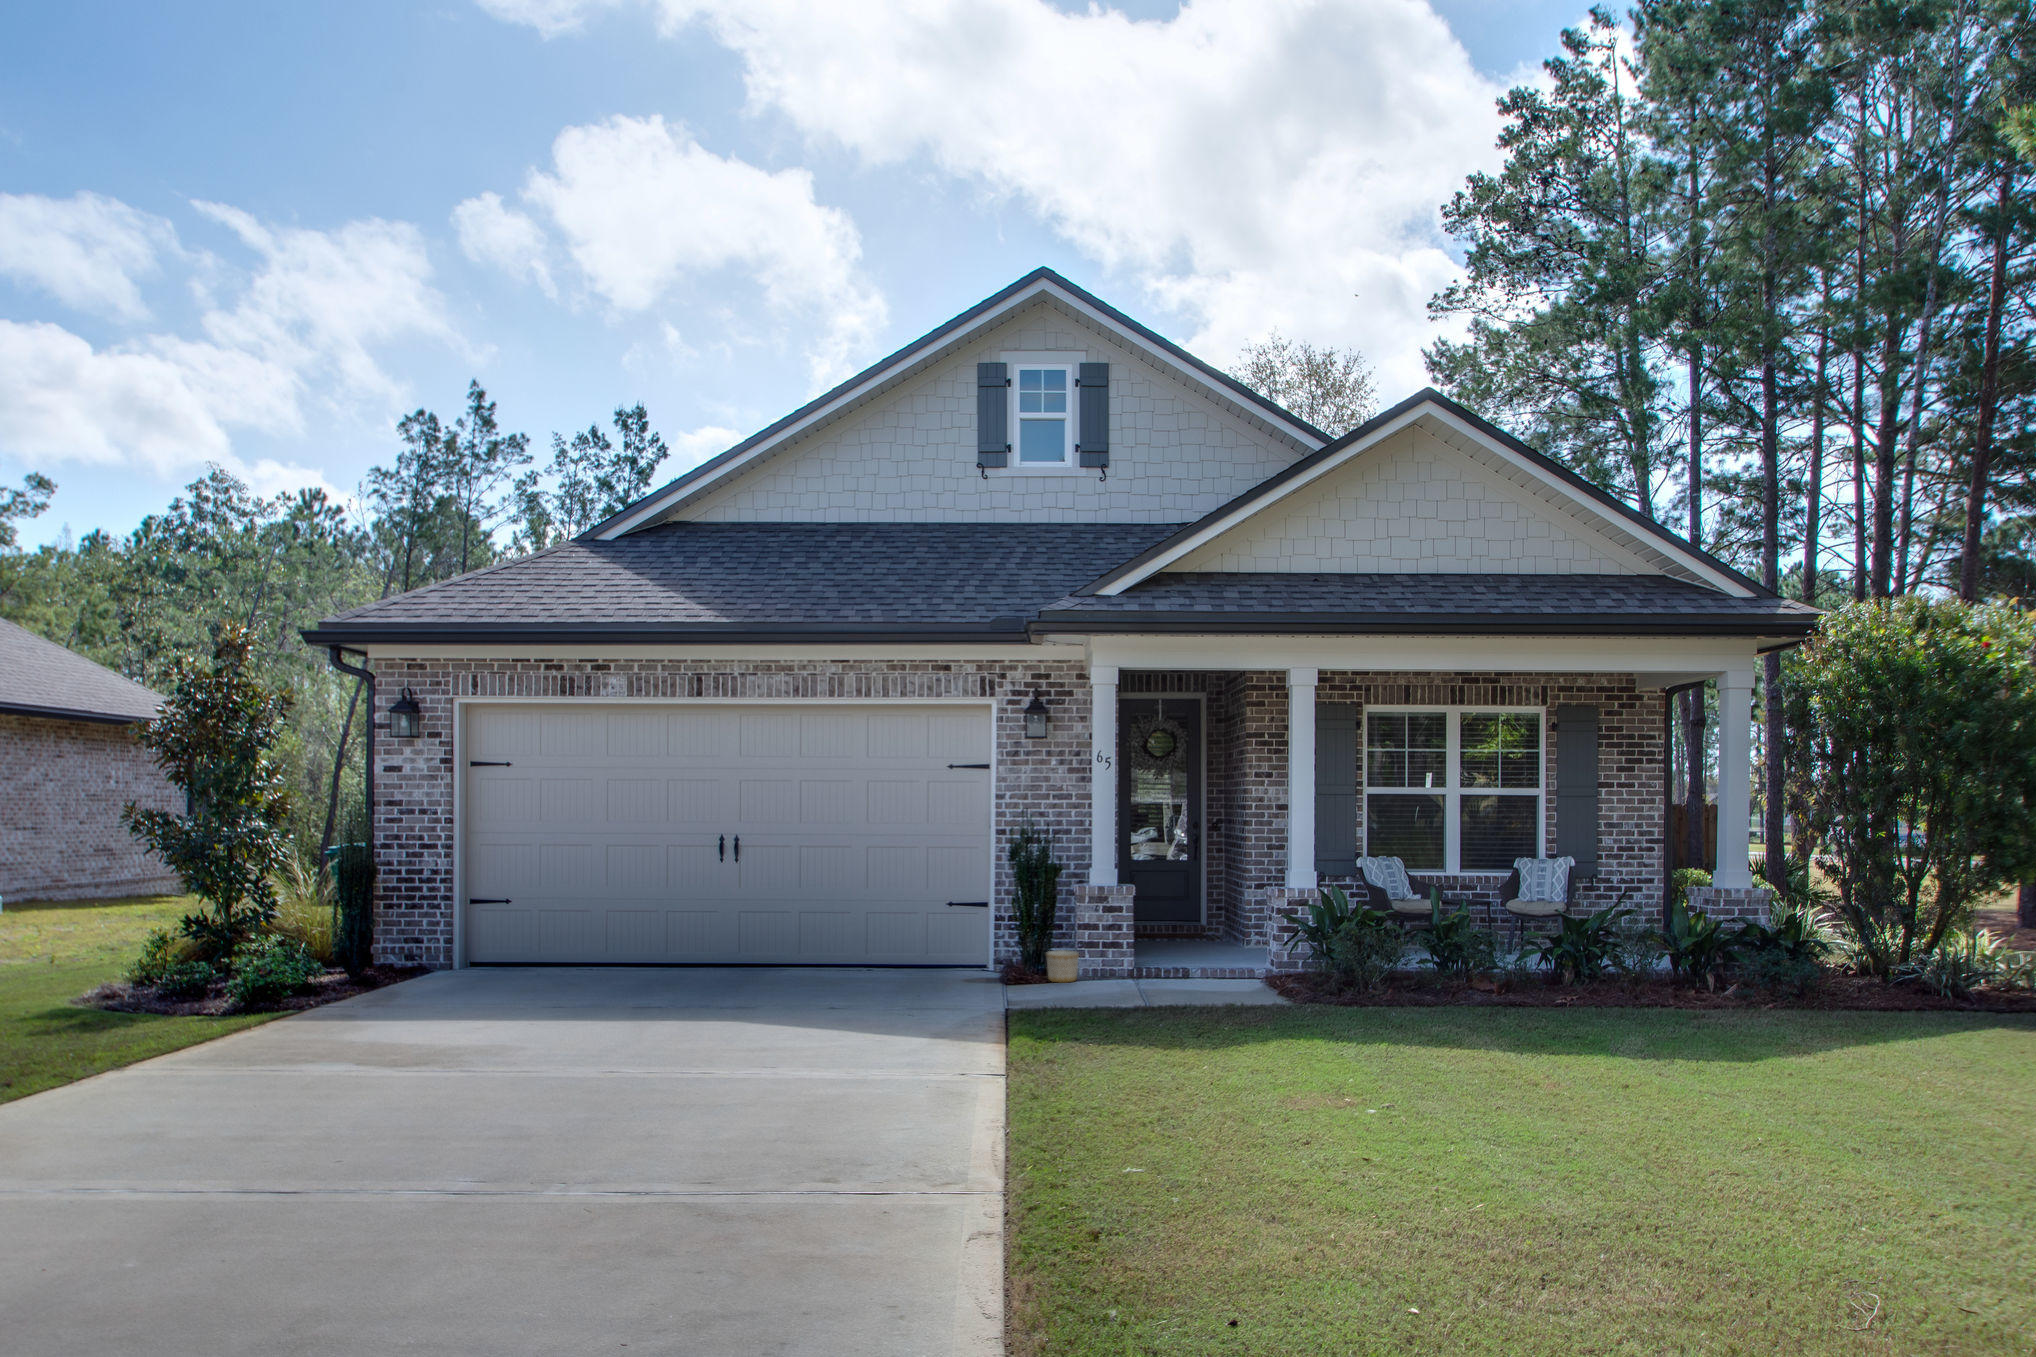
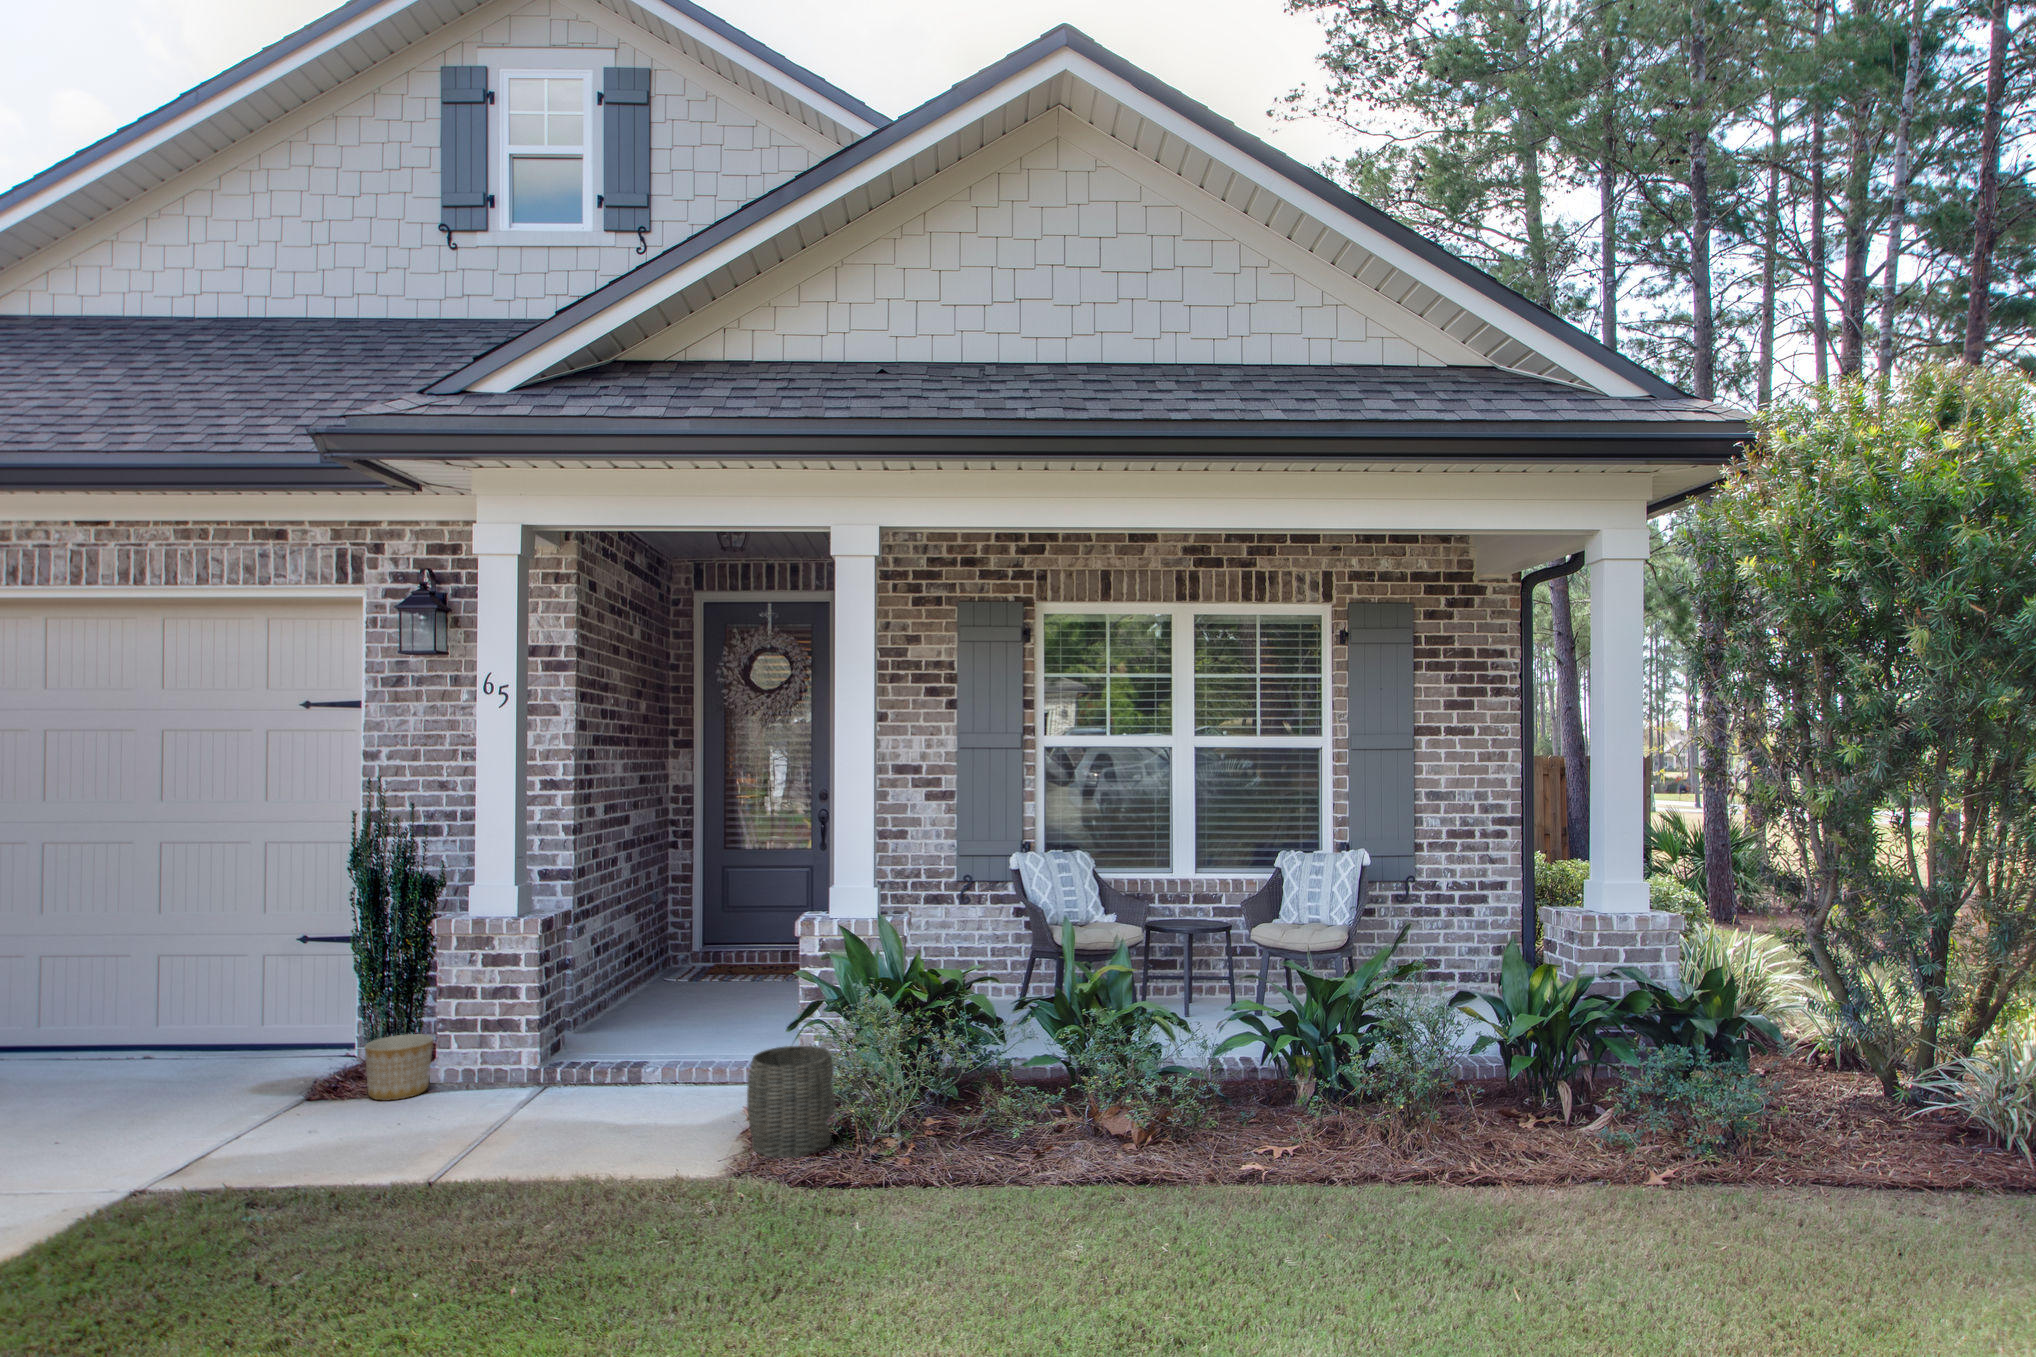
woven basket: none [1289,950,1334,999] -> present [747,1046,835,1158]

